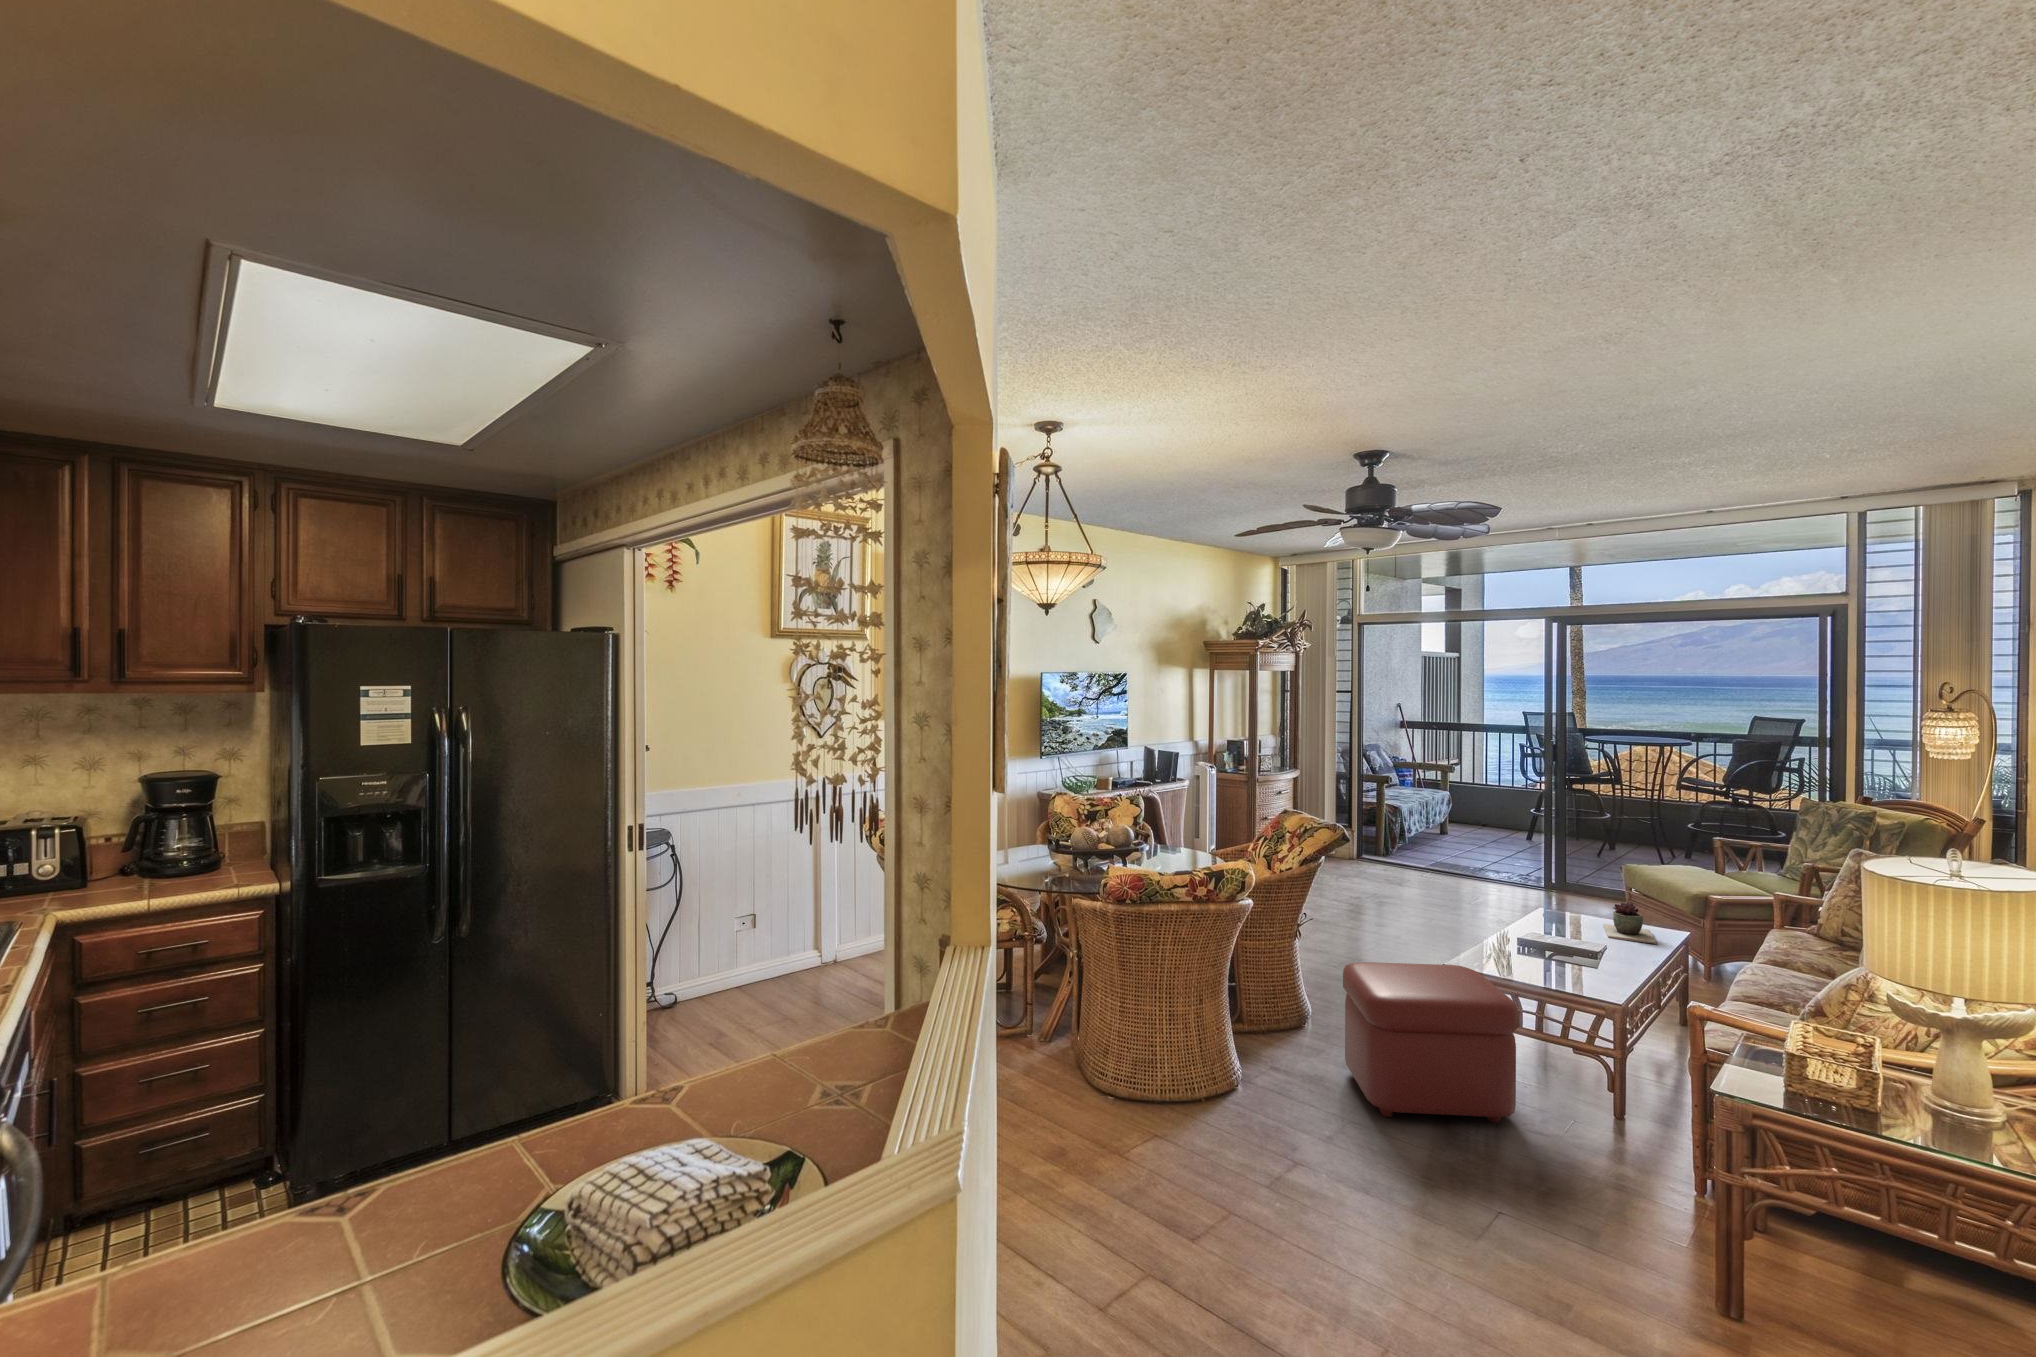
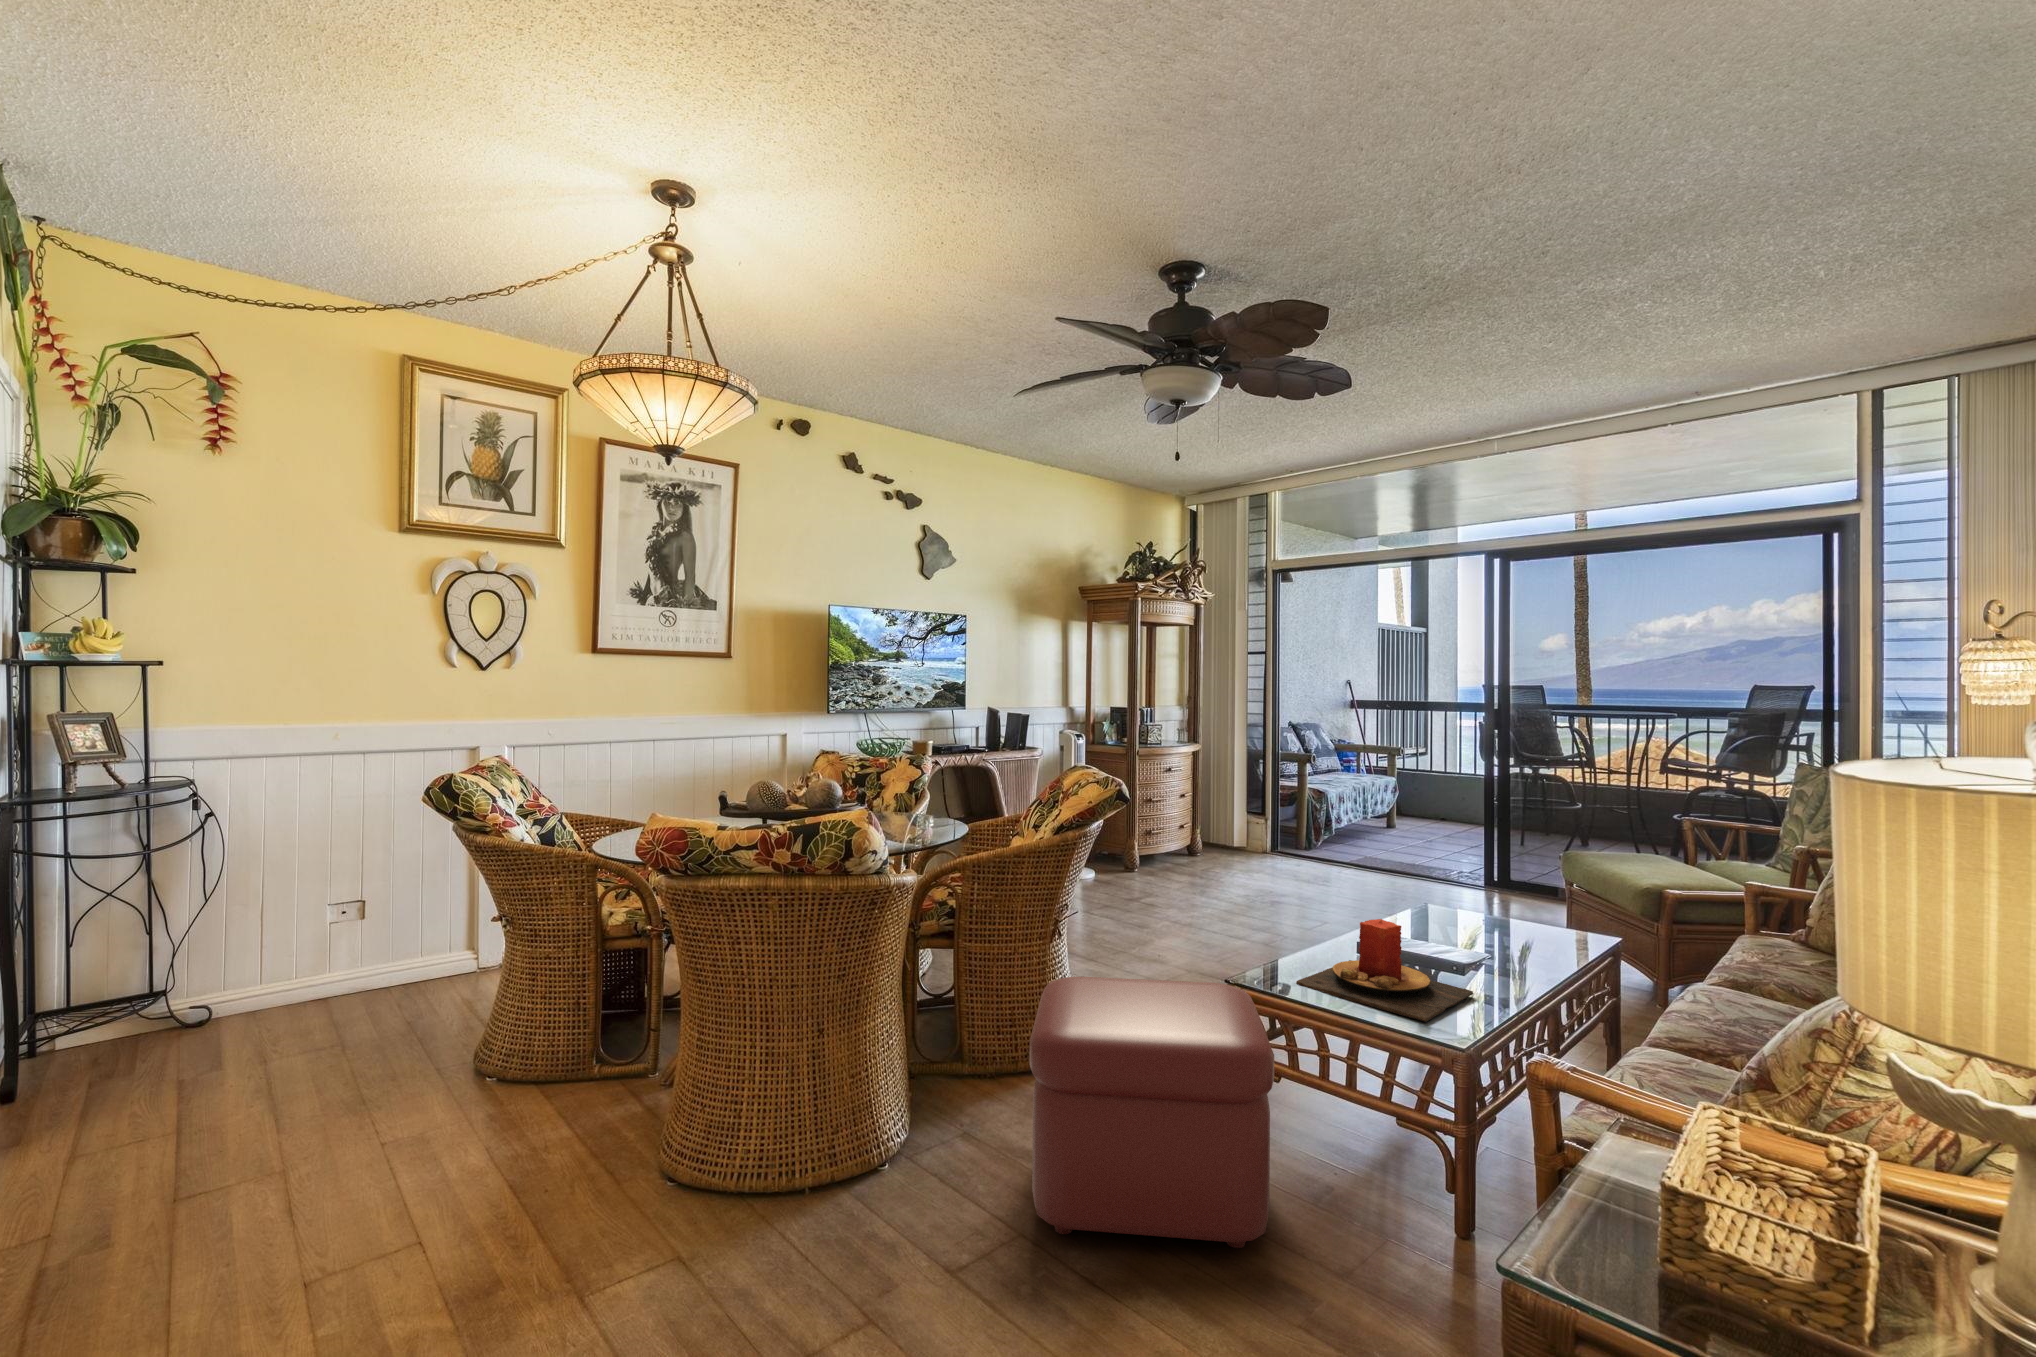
succulent plant: present [1603,903,1656,944] -> none [1493,894,1561,955]
candle: none [1499,922,1615,987] -> present [1296,919,1473,1022]

